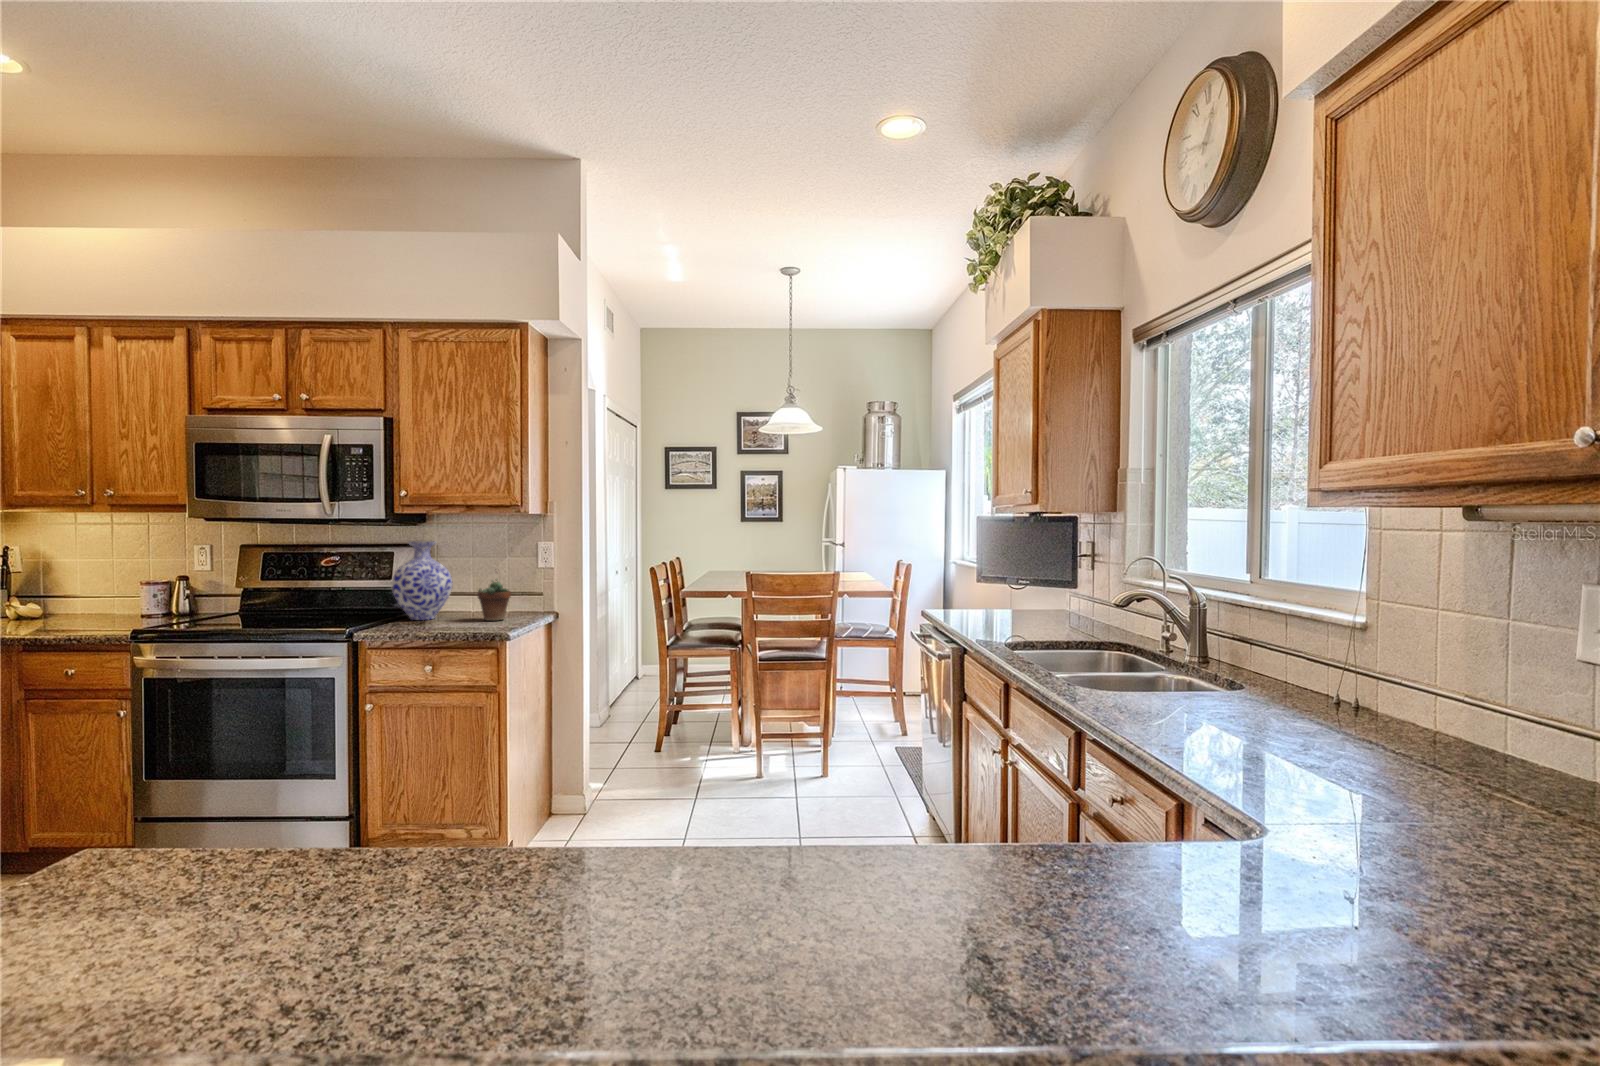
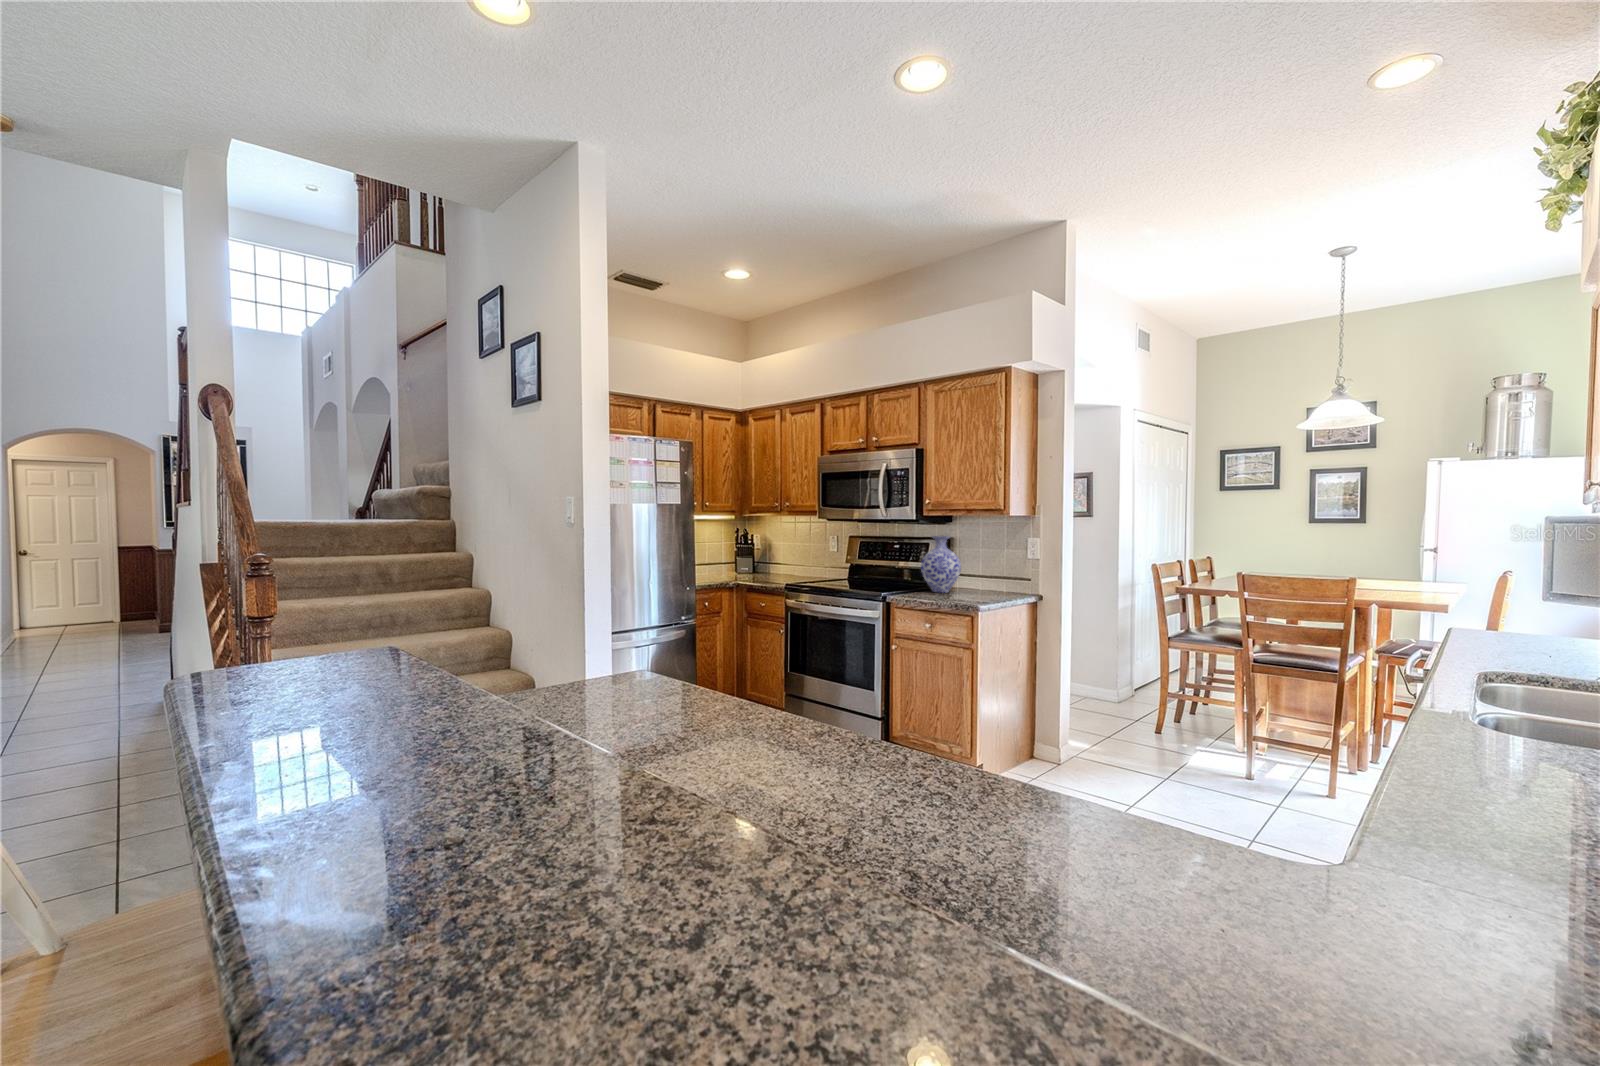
succulent plant: present [478,571,511,621] -> none [972,557,996,597]

